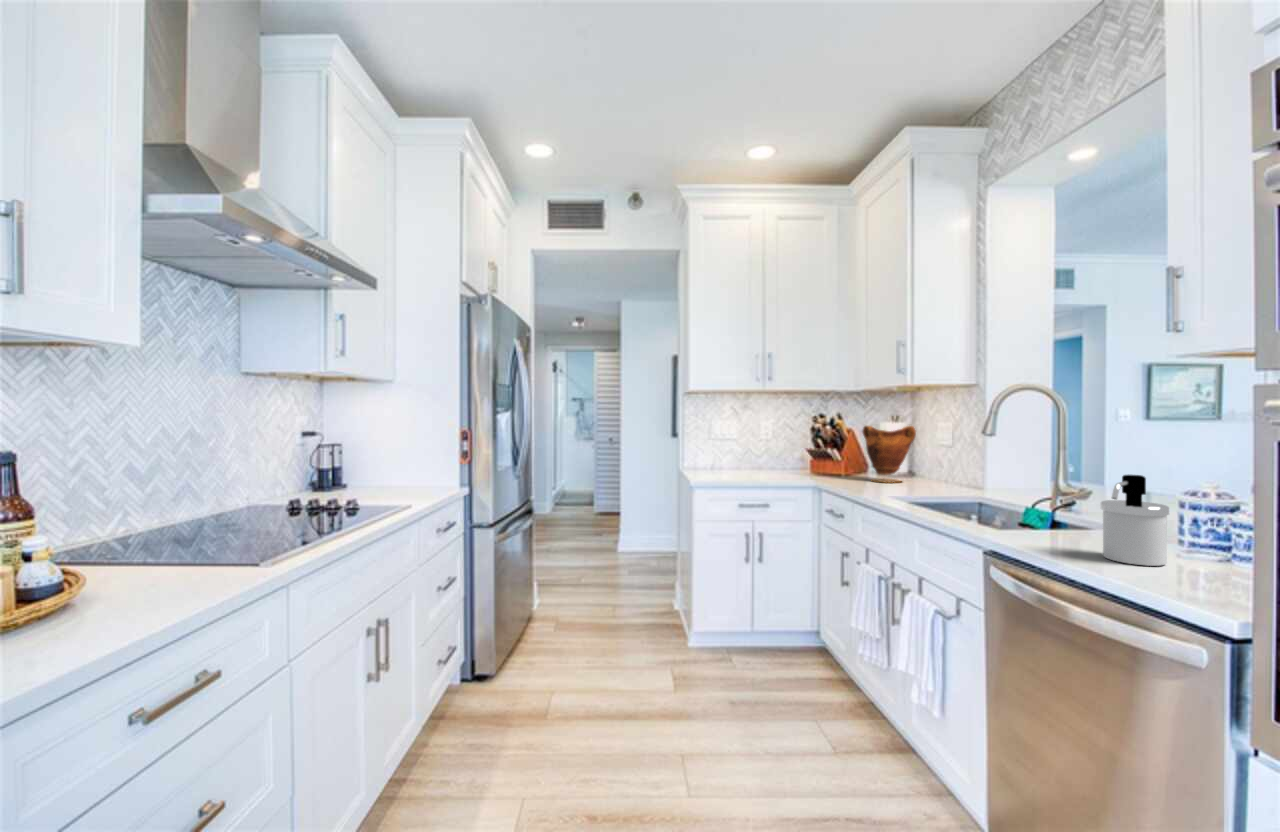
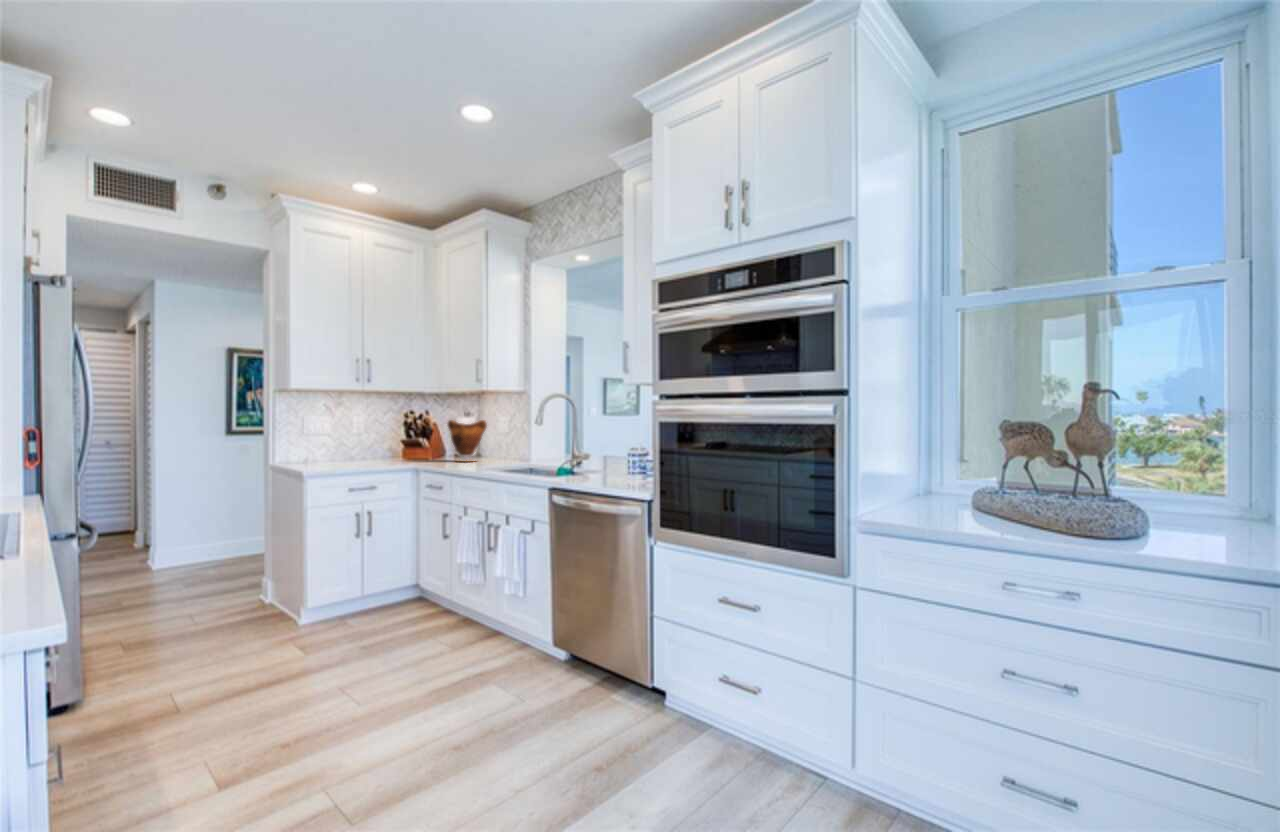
soap dispenser: present [1101,475,1169,566] -> none [600,440,625,483]

